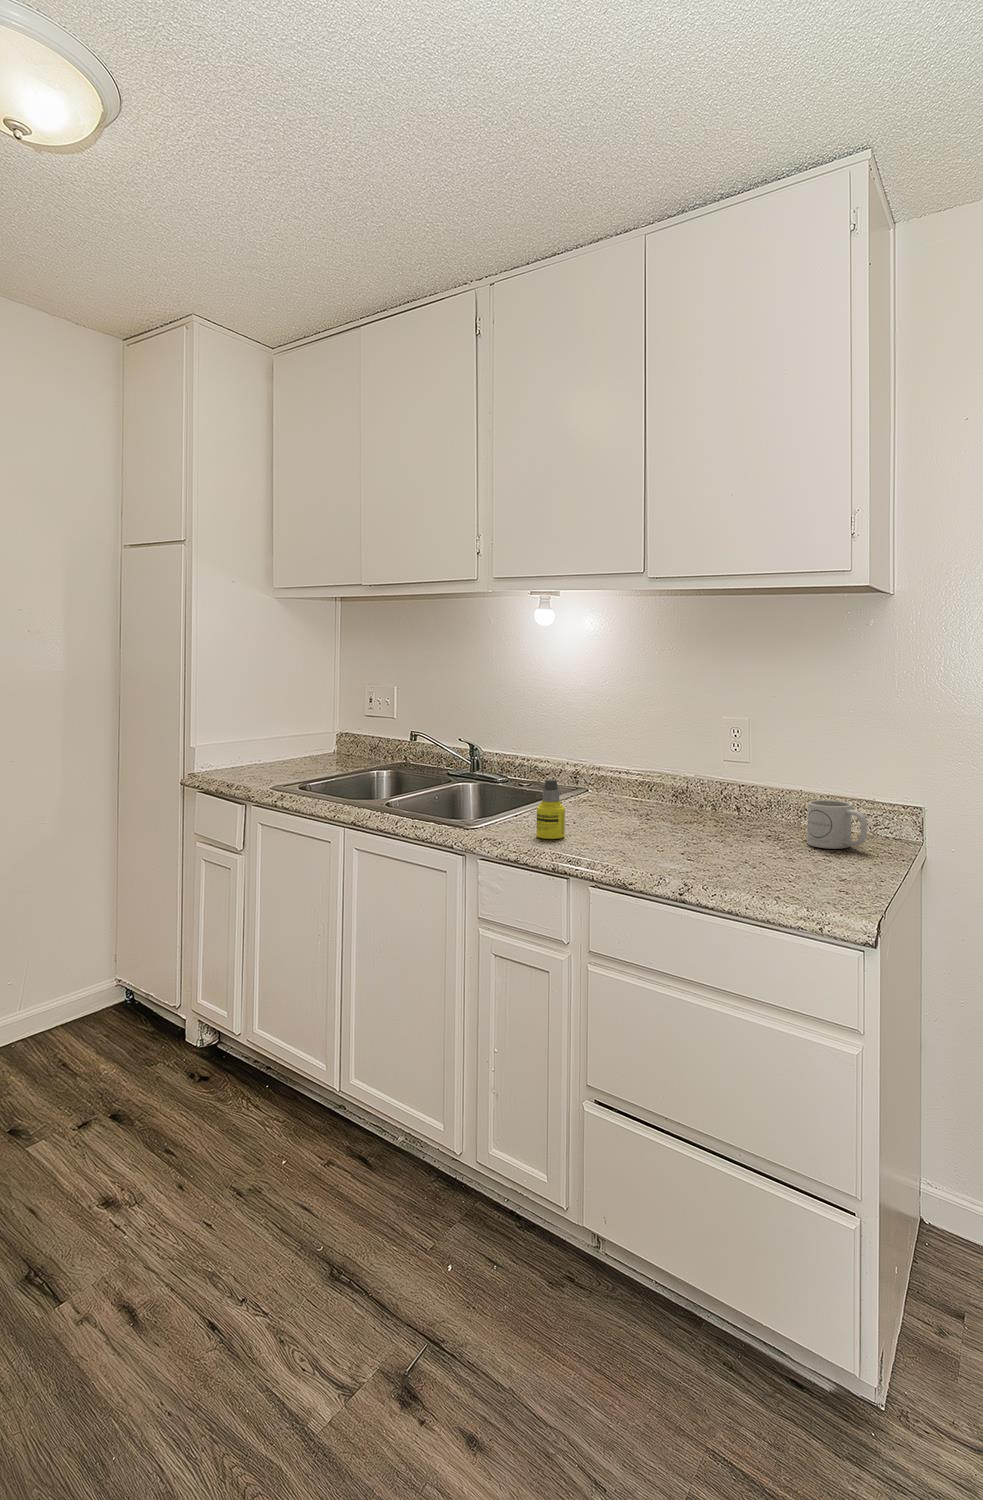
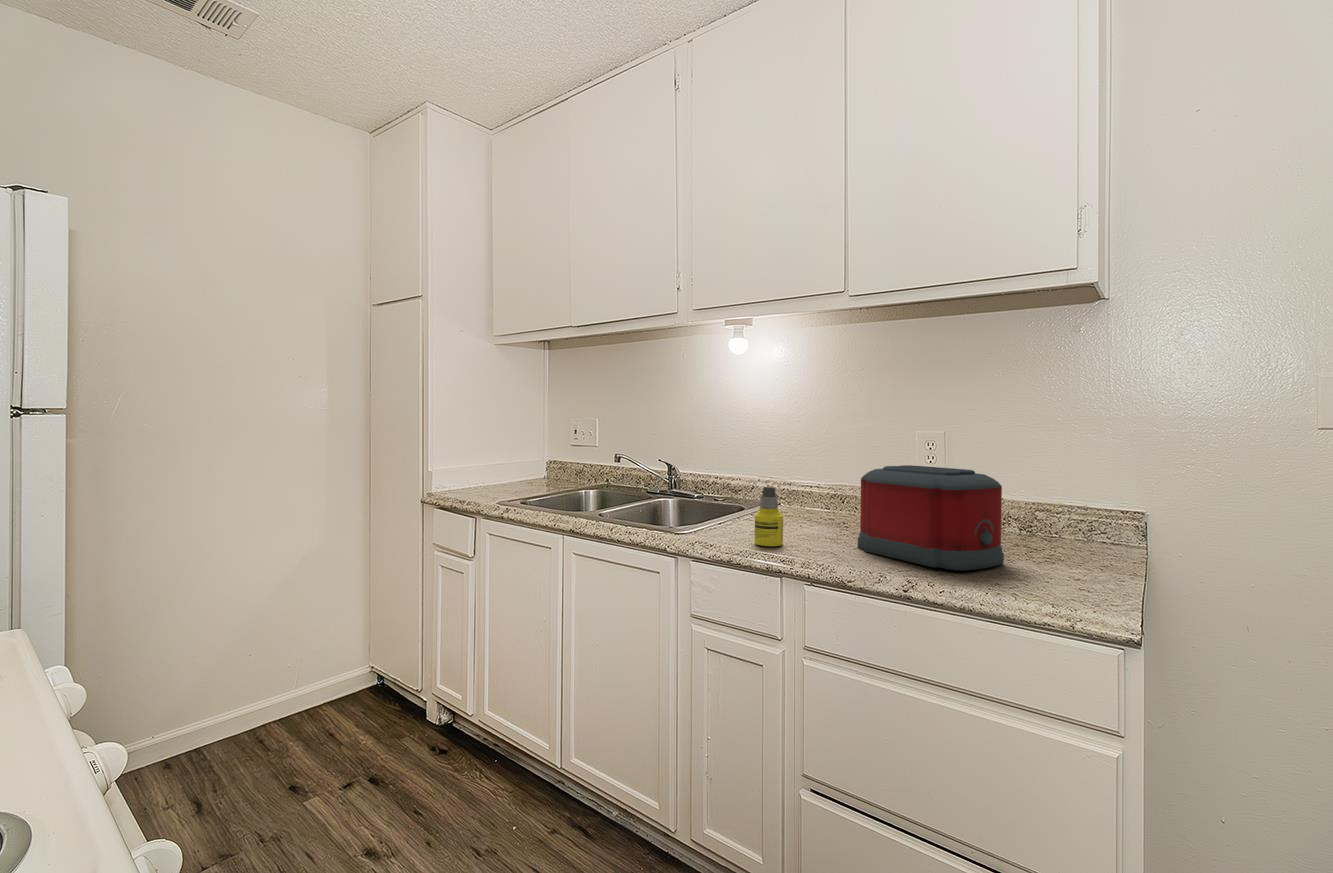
toaster: none [637,759,763,862] -> present [858,465,1004,570]
mug: present [807,800,867,849] -> none [1030,506,1104,555]

